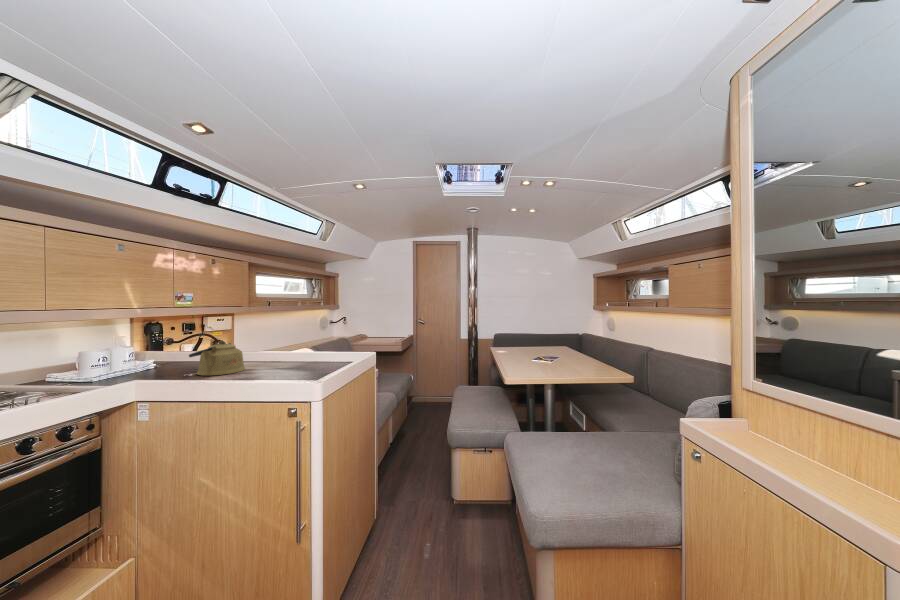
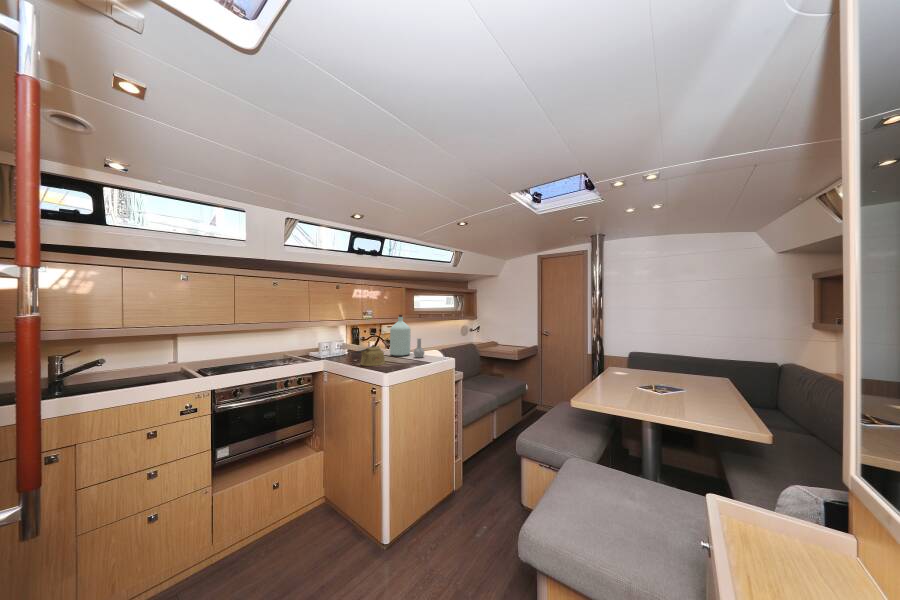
bottle: none [240,296,303,357] -> present [390,315,424,358]

